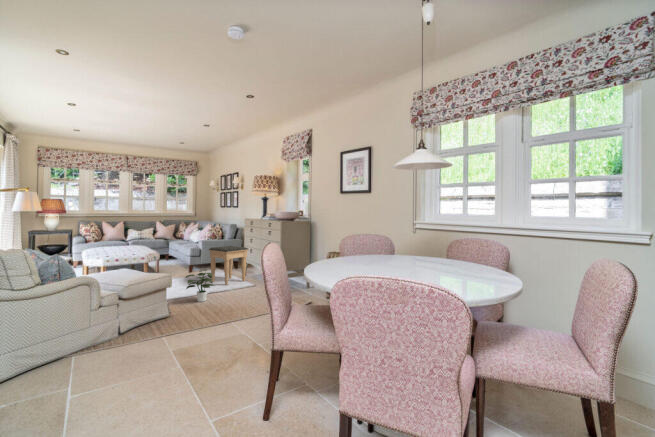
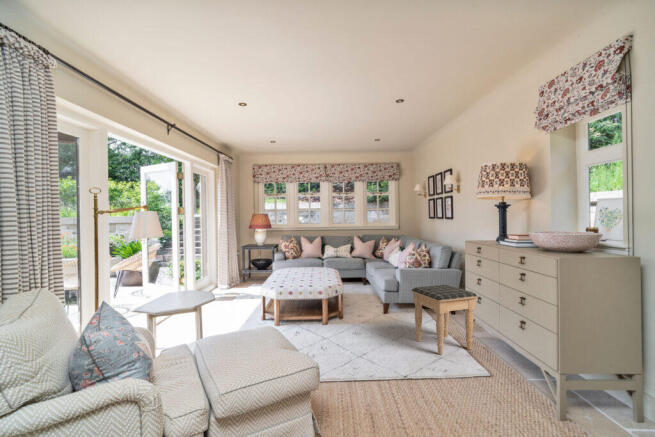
potted plant: present [186,270,214,302] -> none [371,337,423,398]

